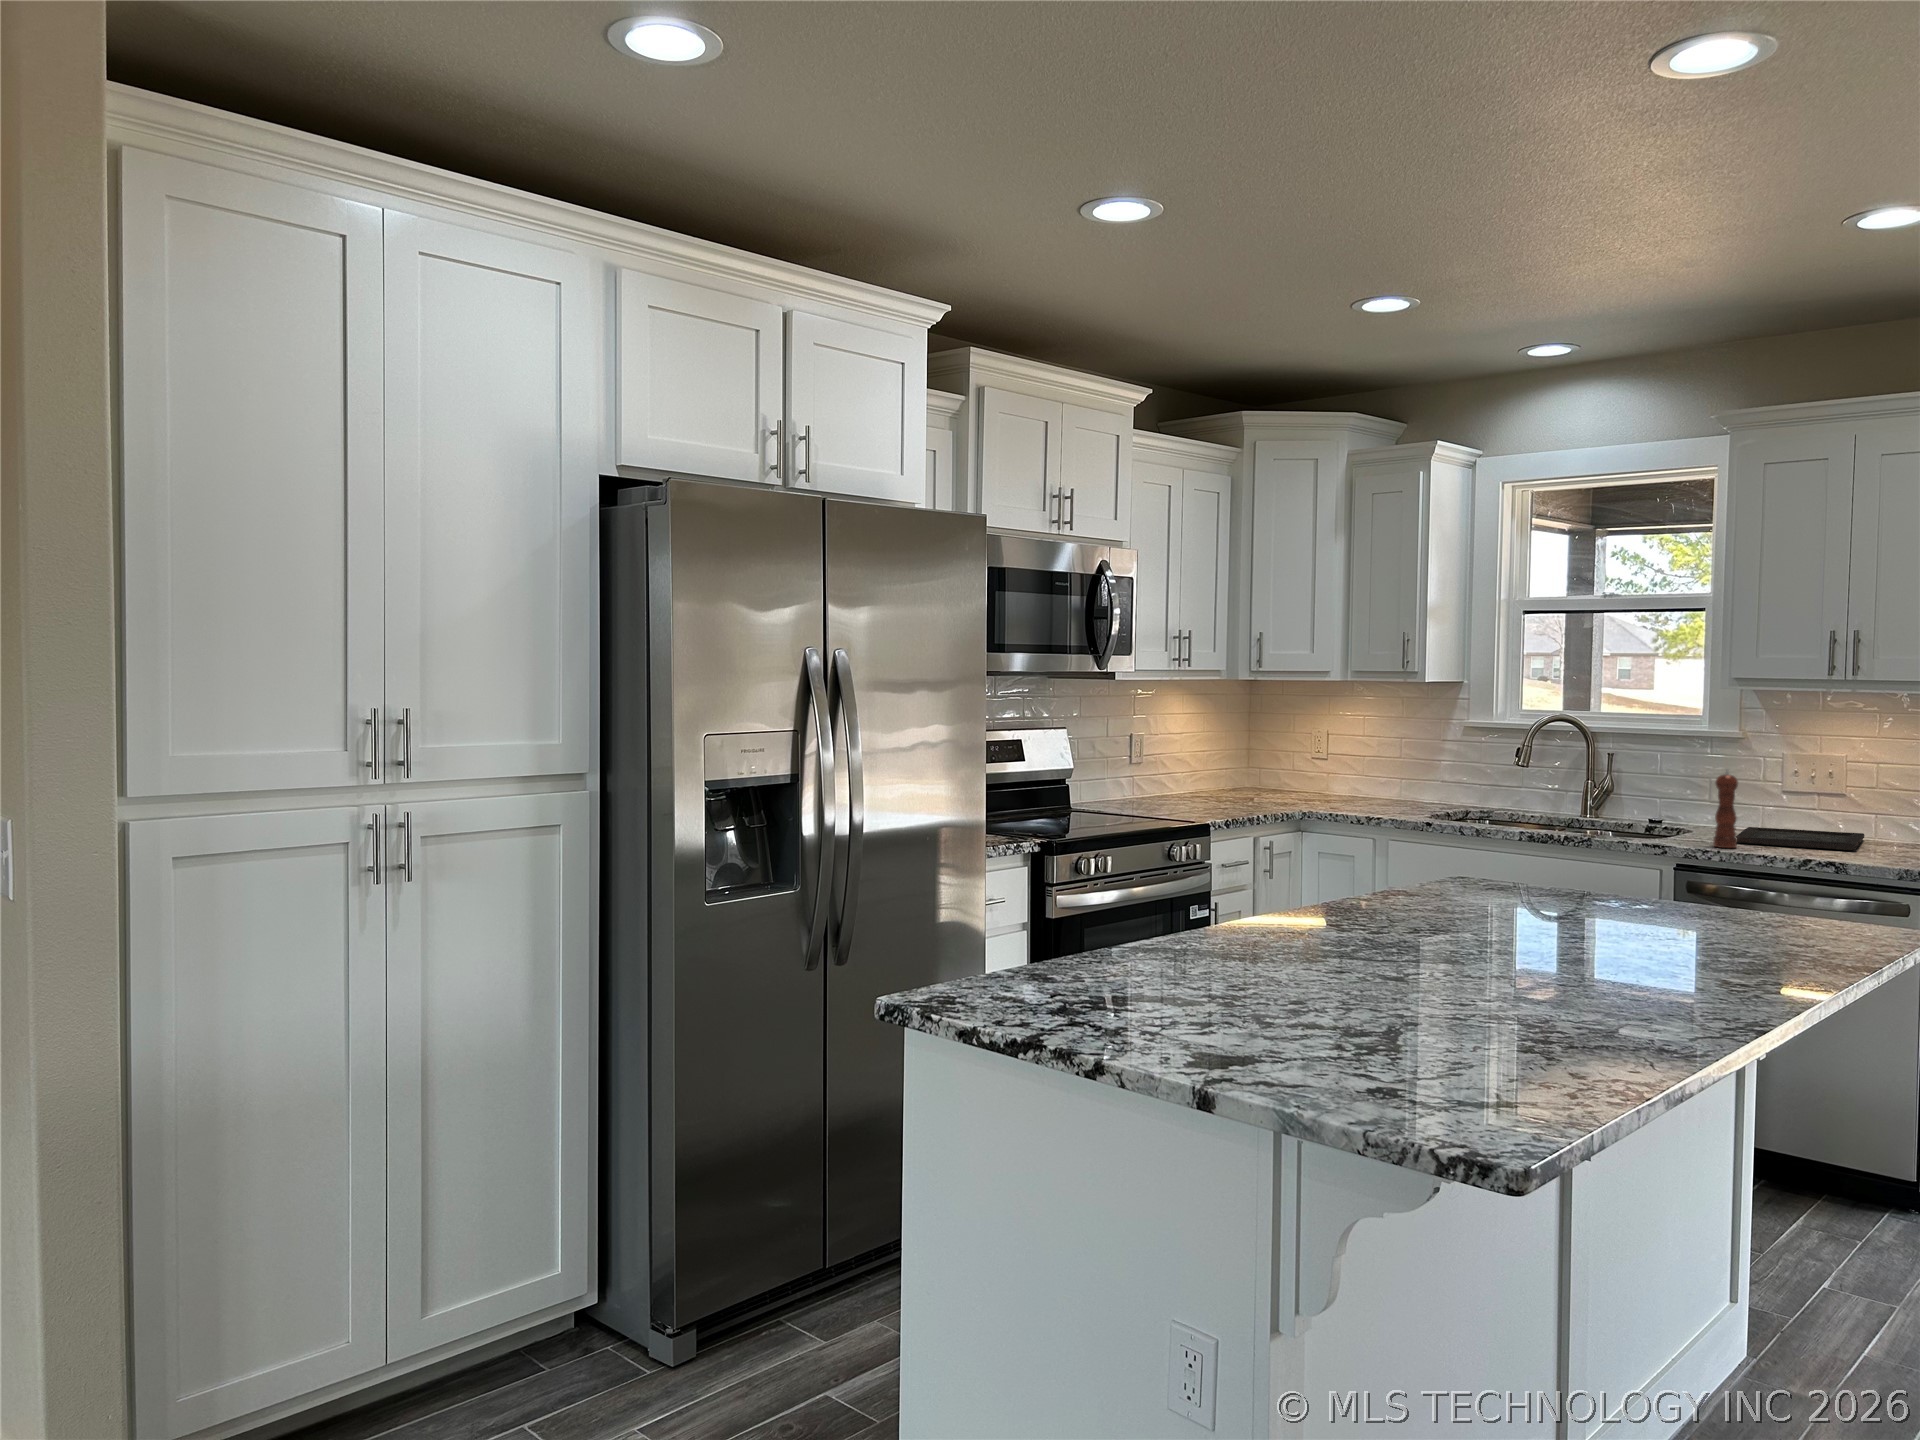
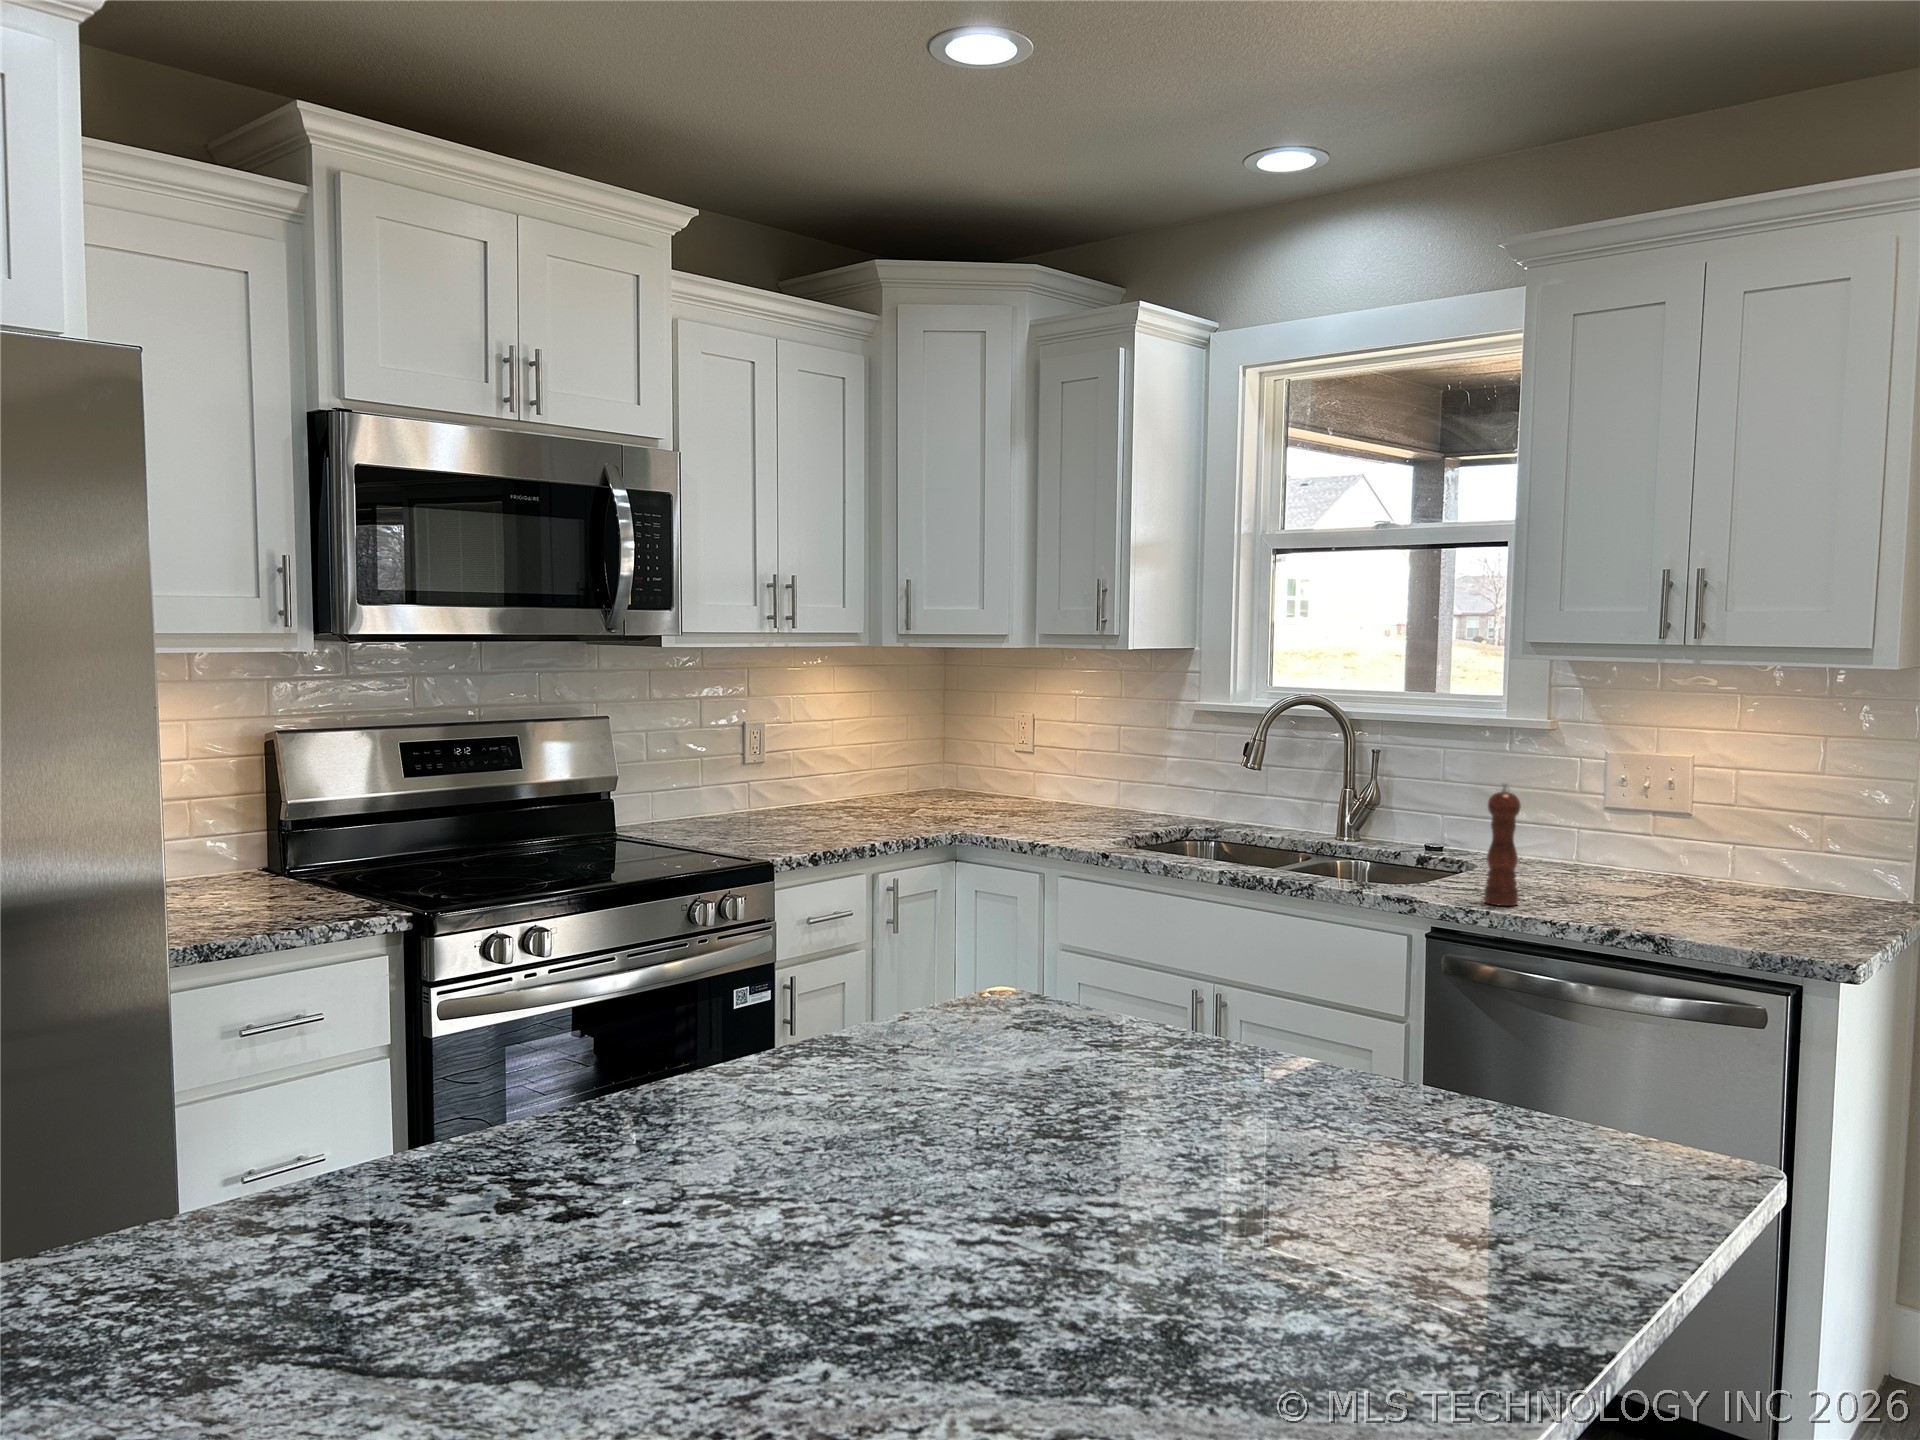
tray: present [1736,827,1865,850] -> none [1519,863,1714,909]

